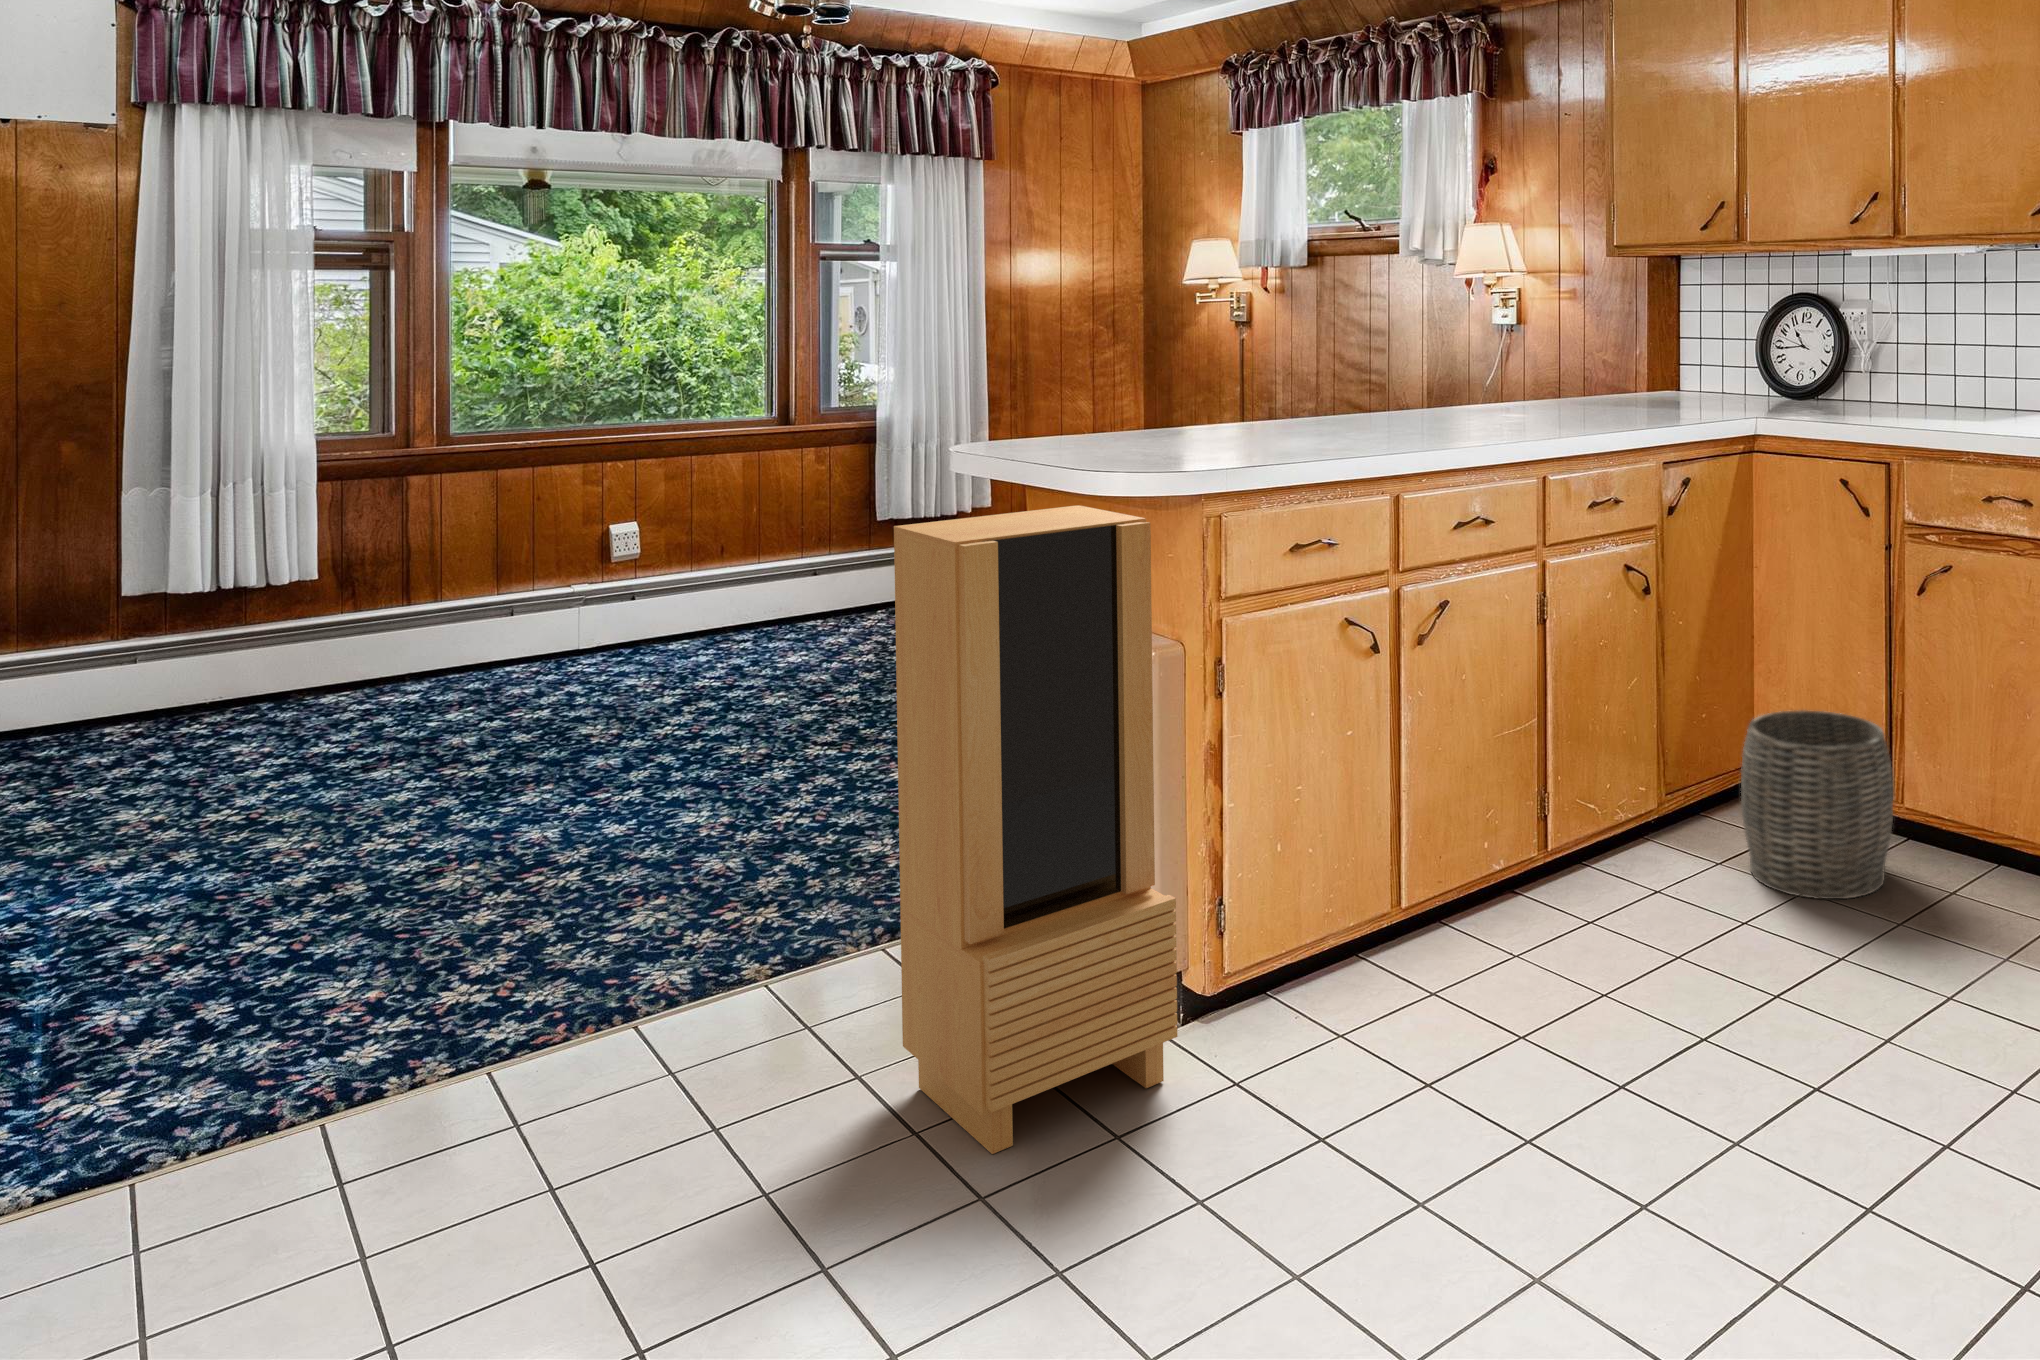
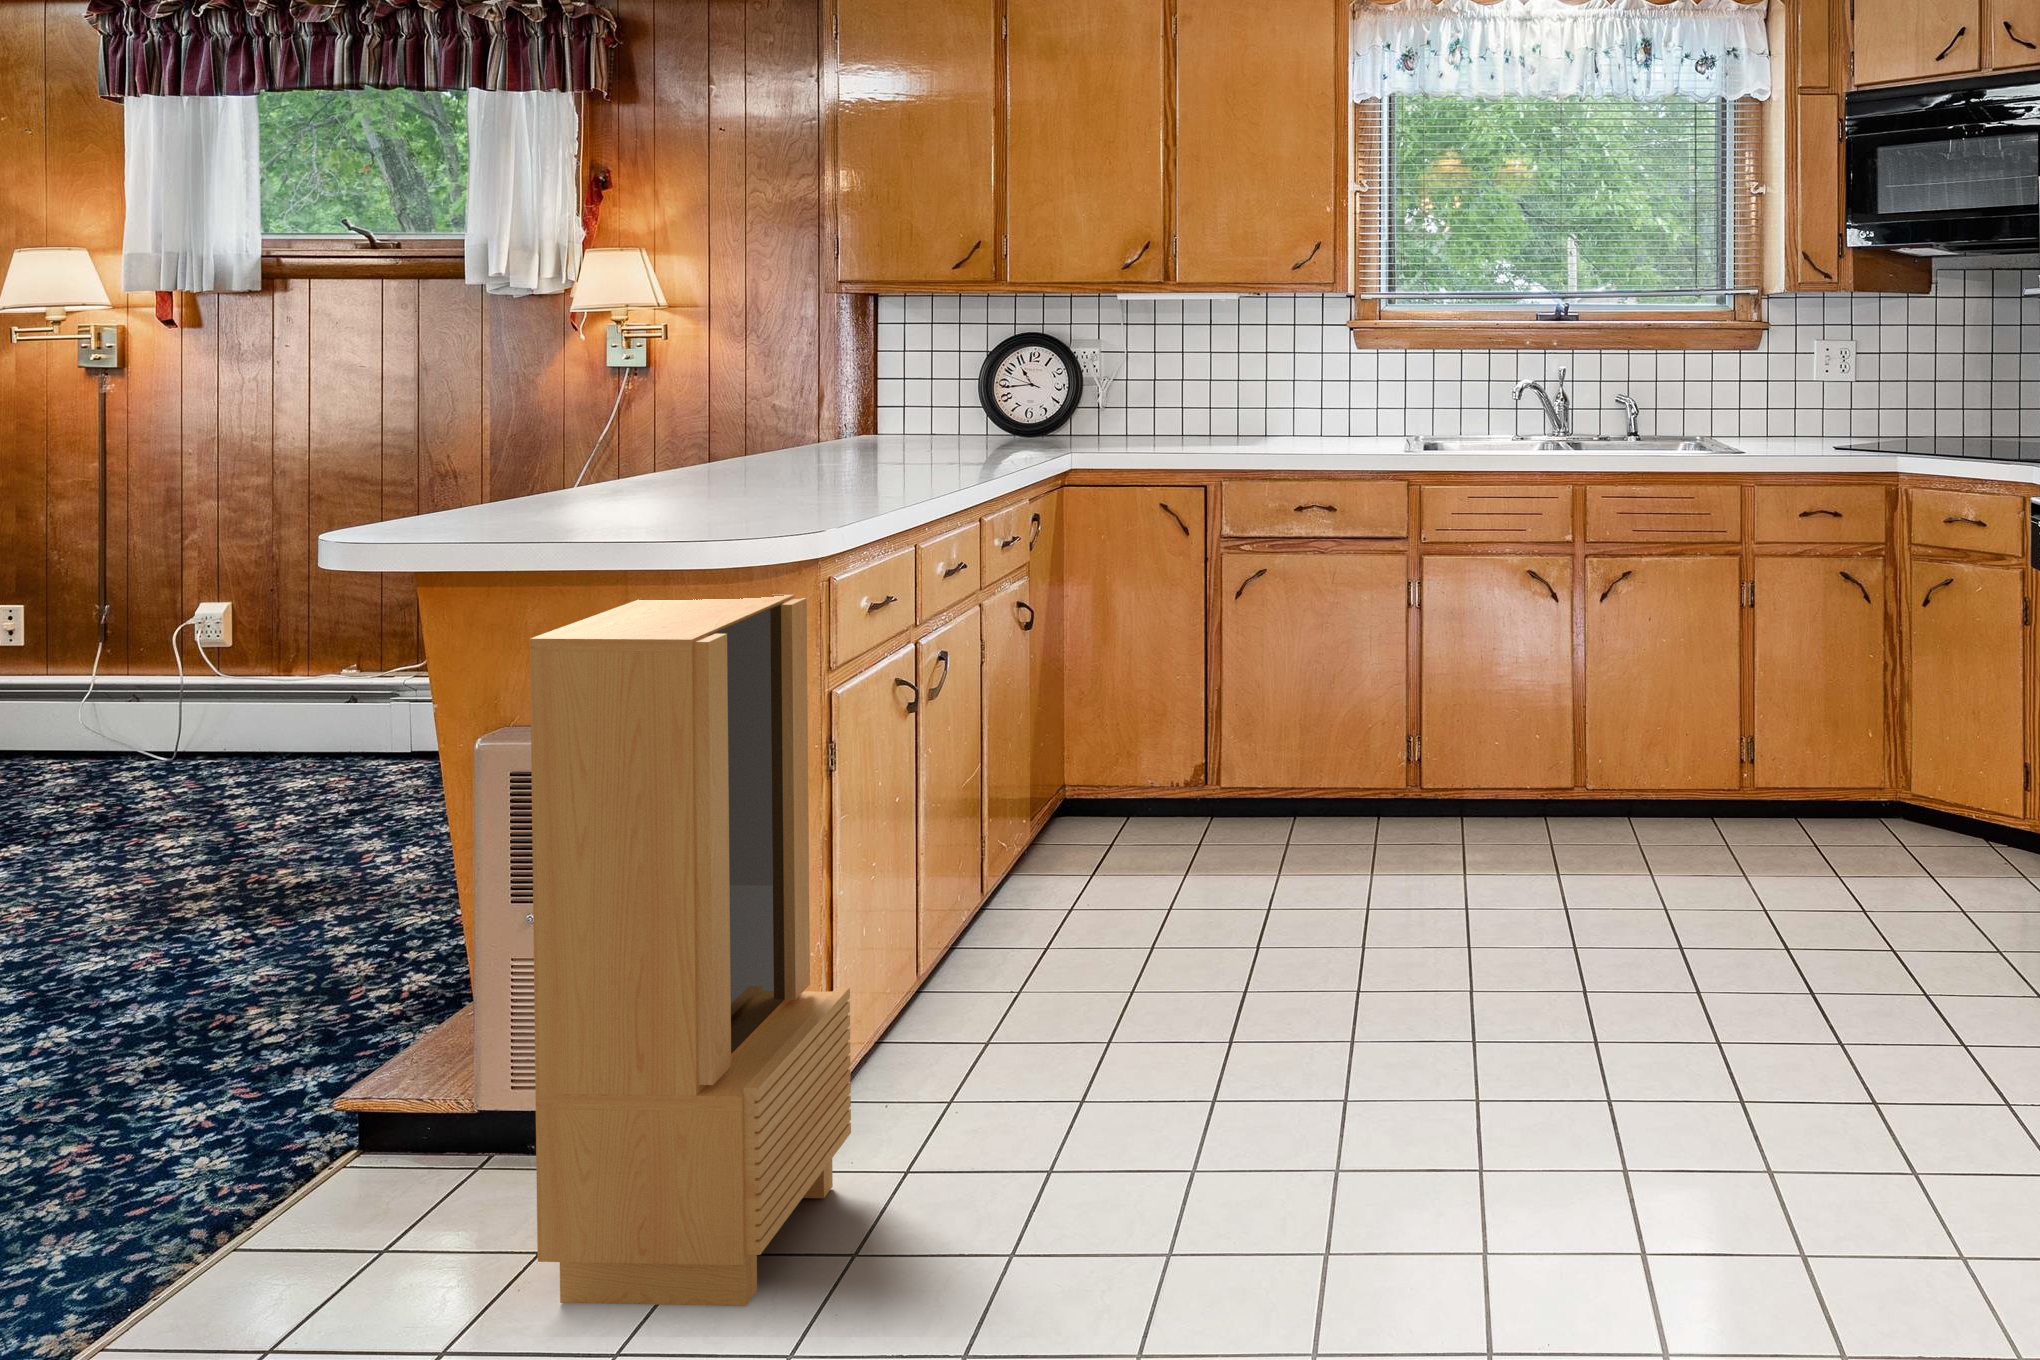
woven basket: present [1741,710,1893,899] -> none [1106,710,1239,875]

